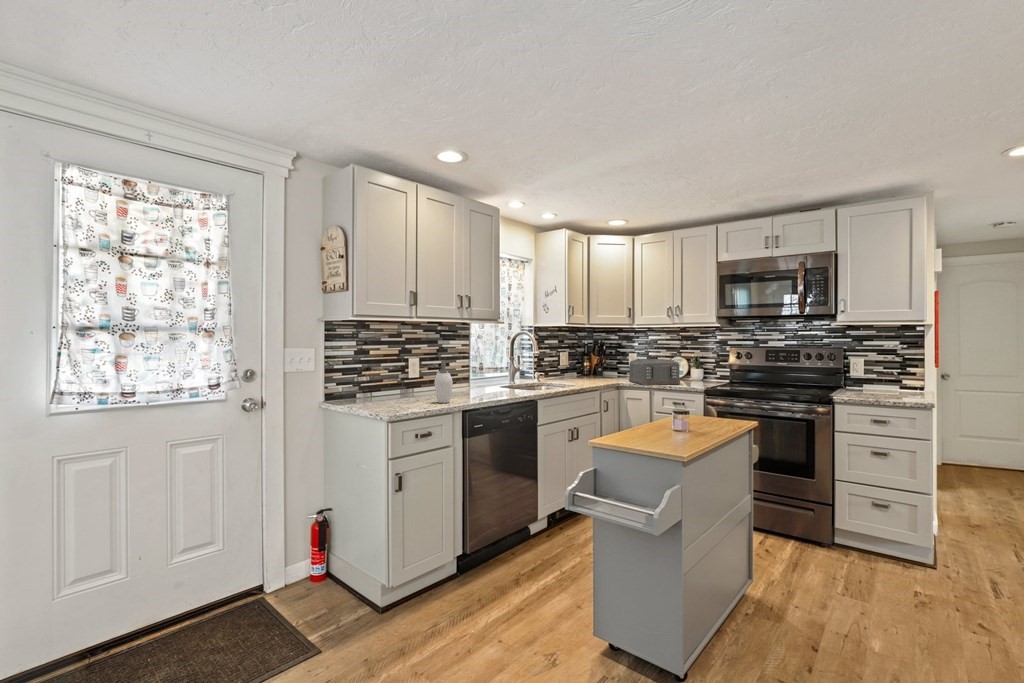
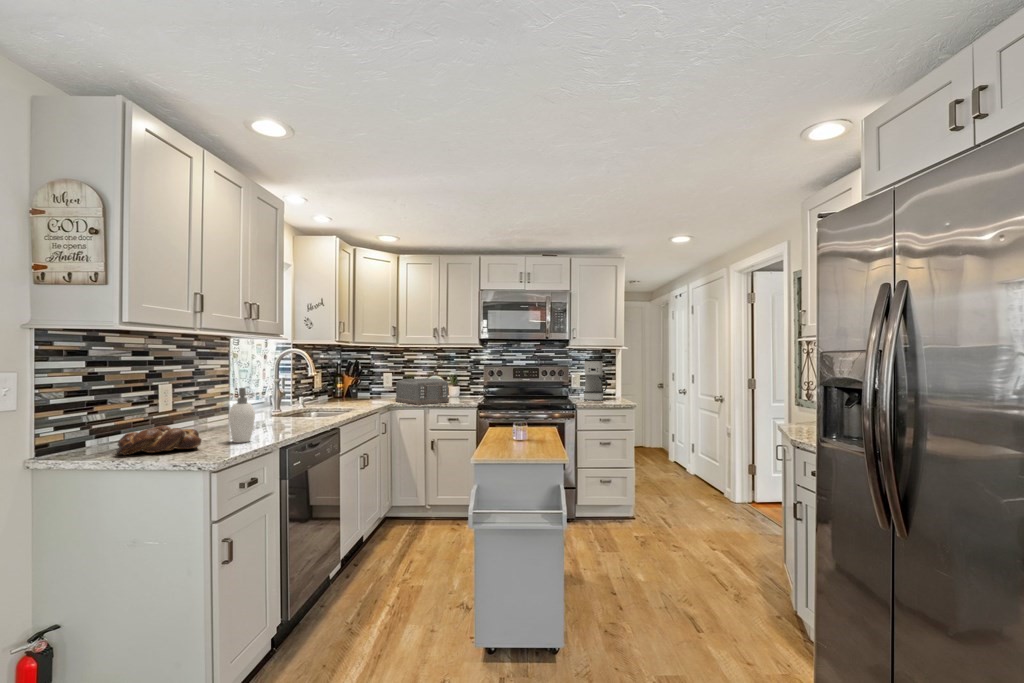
coffee maker: none [862,338,899,391] -> present [584,359,607,400]
bread loaf: none [363,386,413,404] -> present [117,425,202,455]

